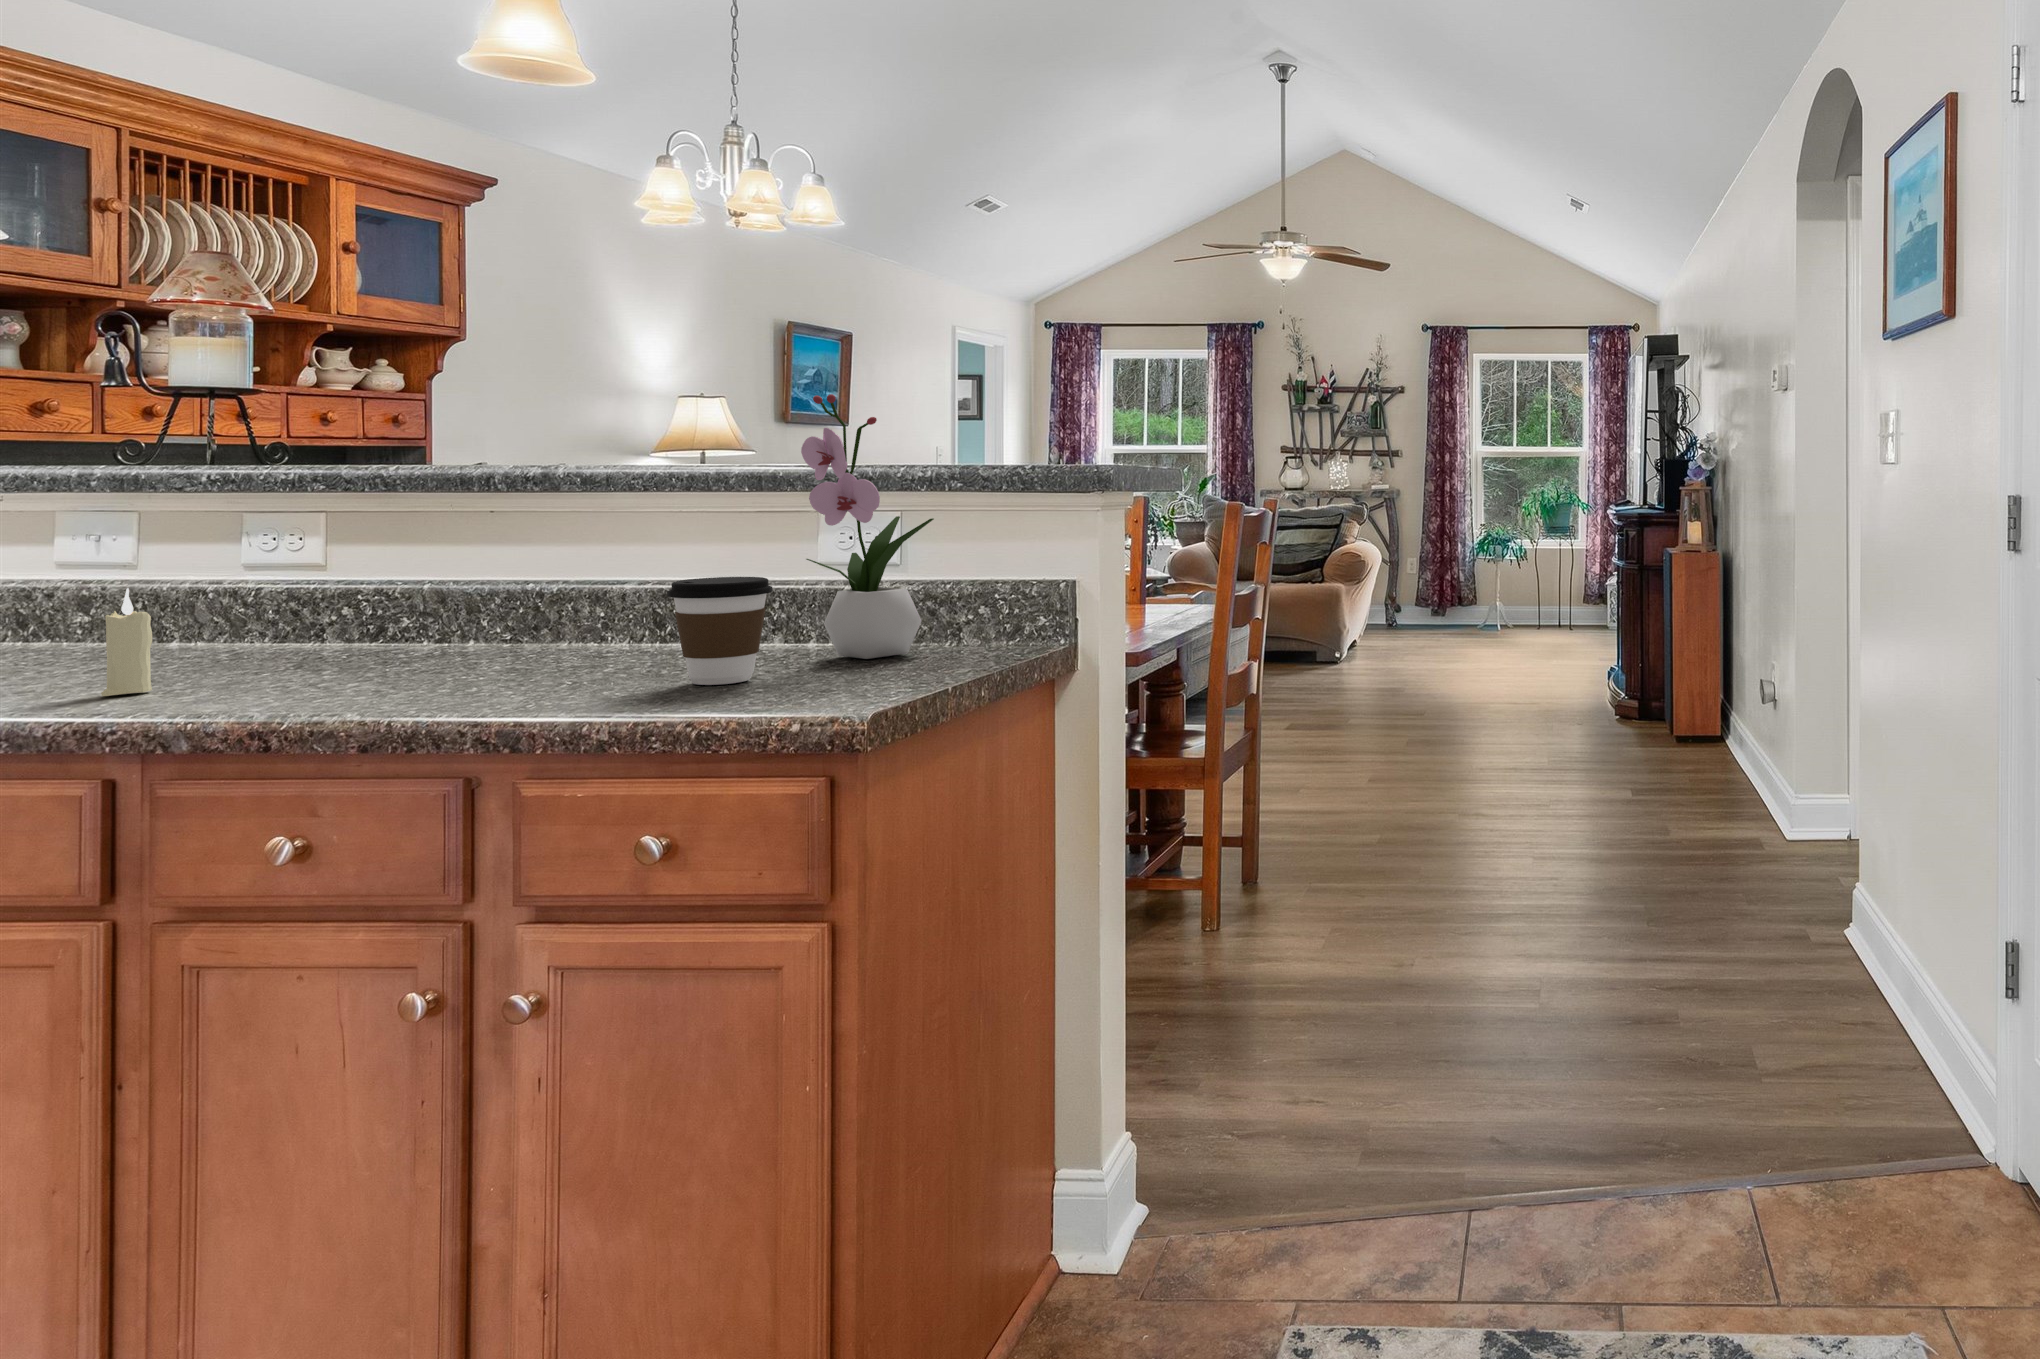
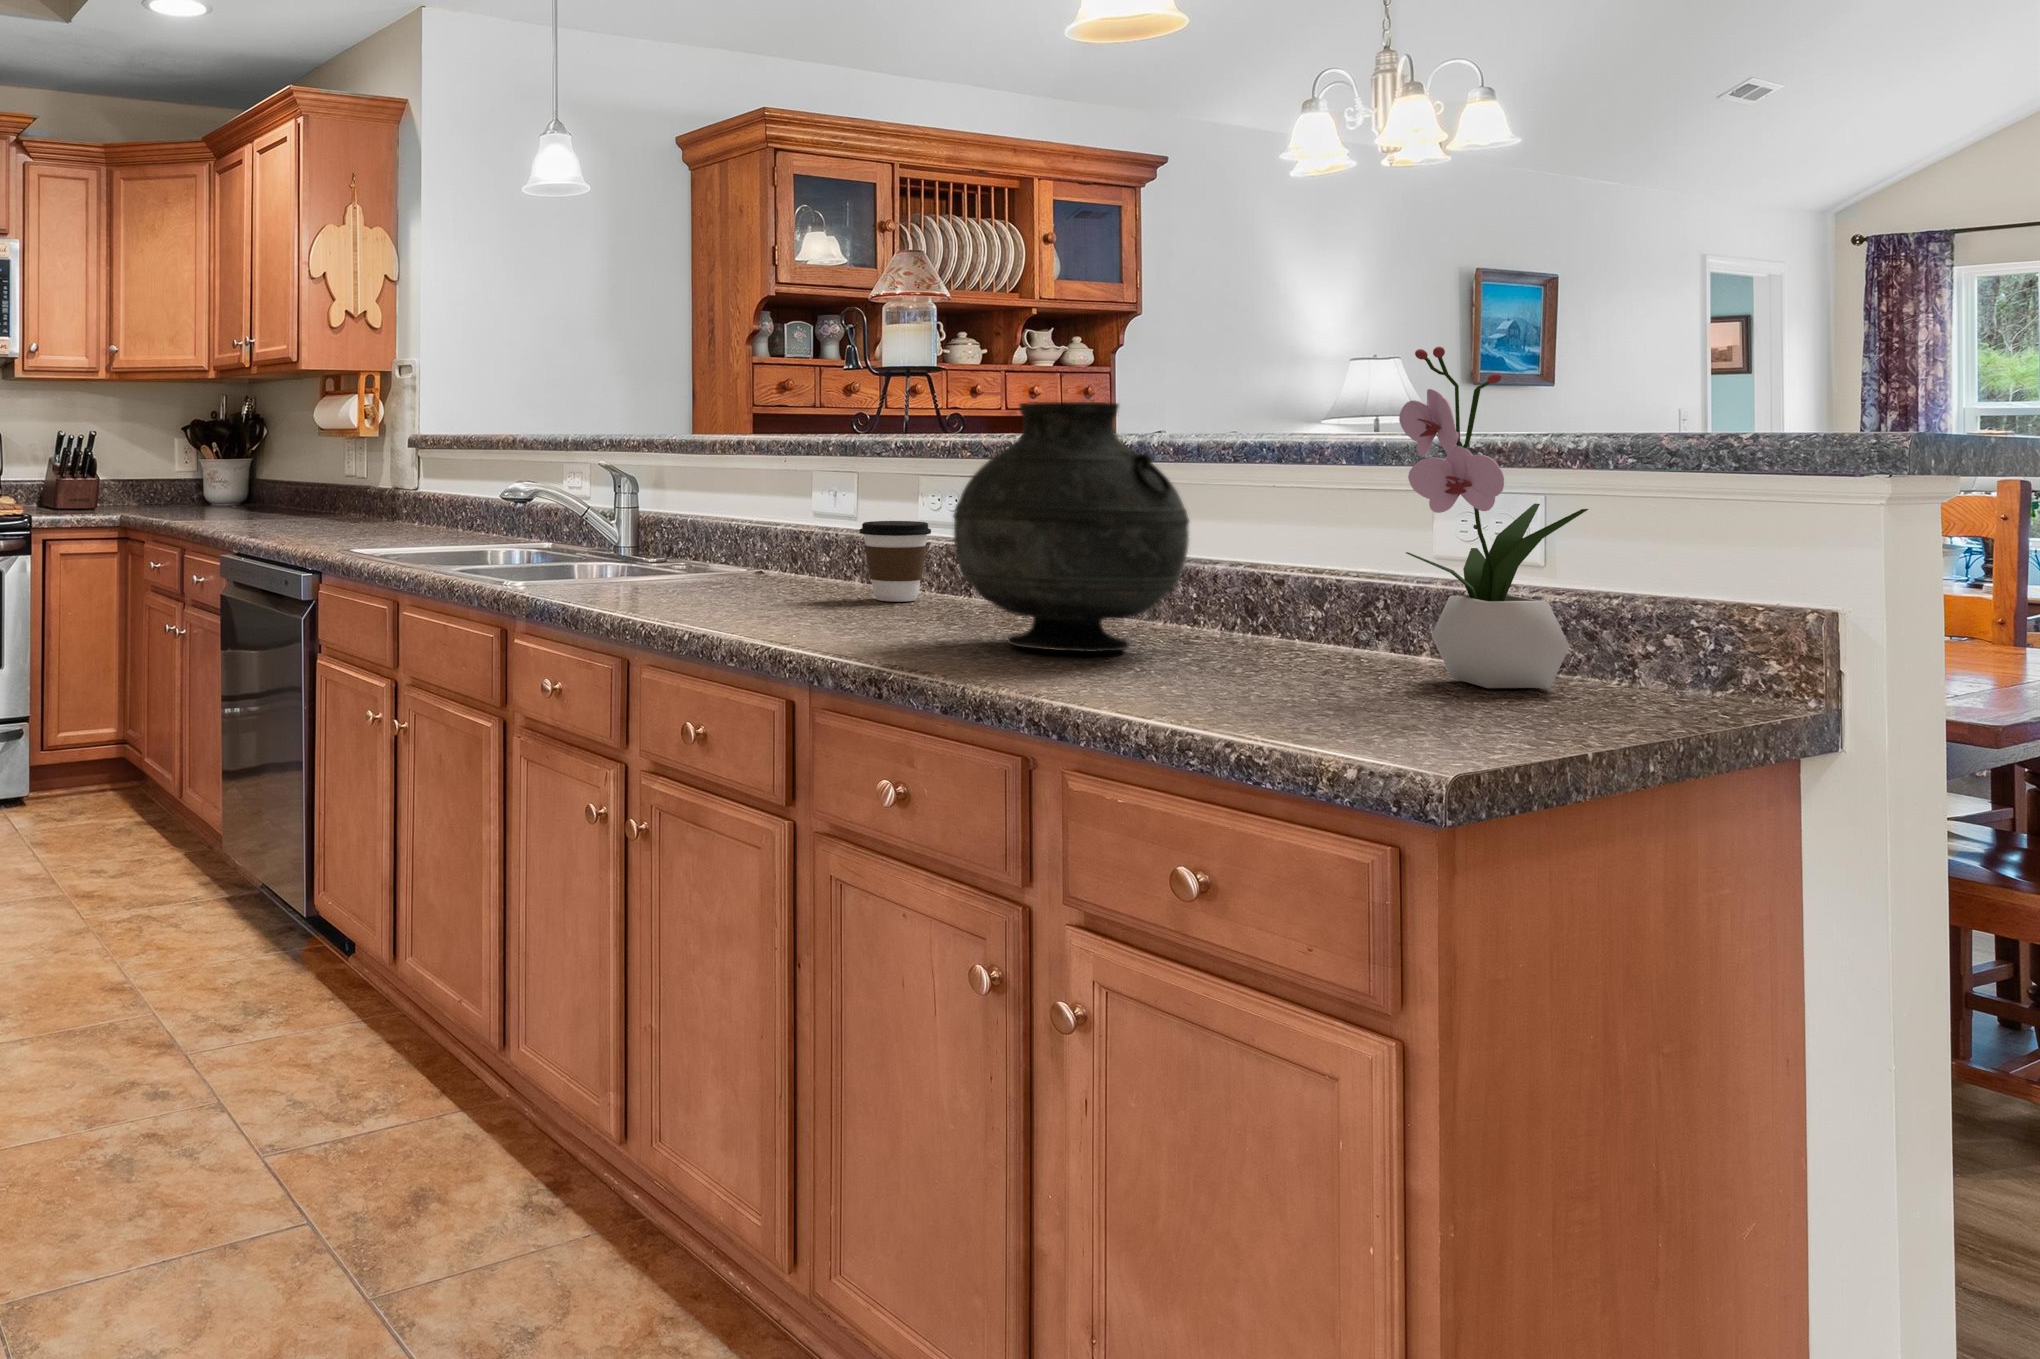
vase: none [342,431,613,679] -> present [953,402,1189,652]
coffee cup: present [667,577,772,685] -> present [859,521,931,602]
candle: present [101,588,152,696] -> none [800,540,832,628]

